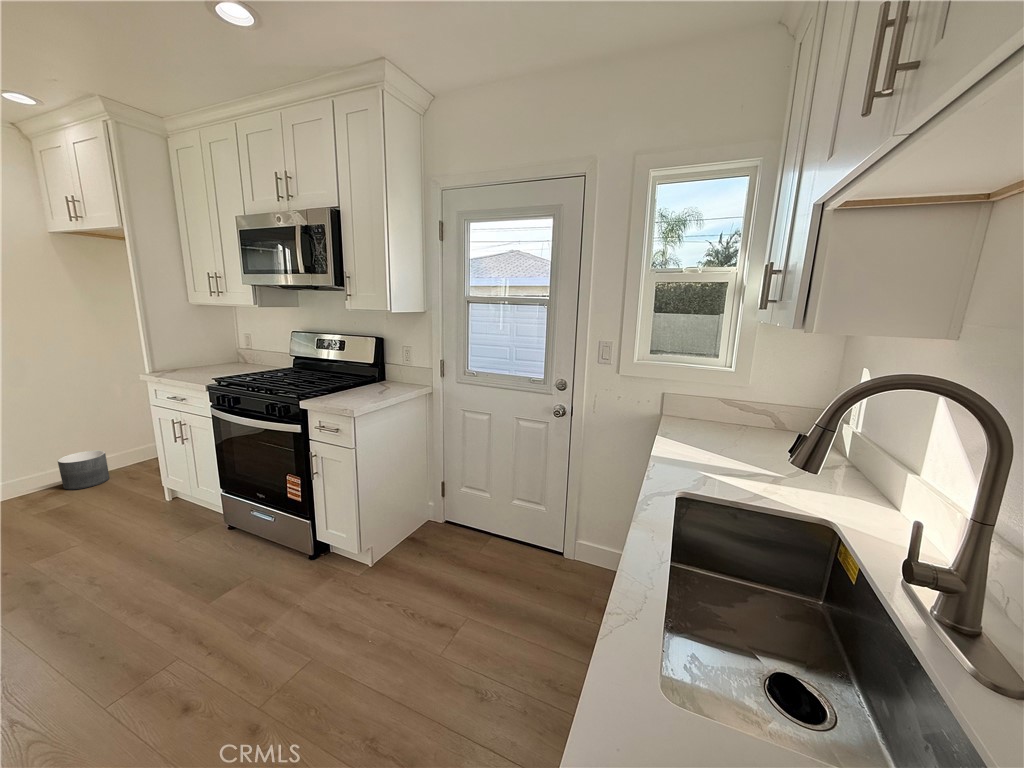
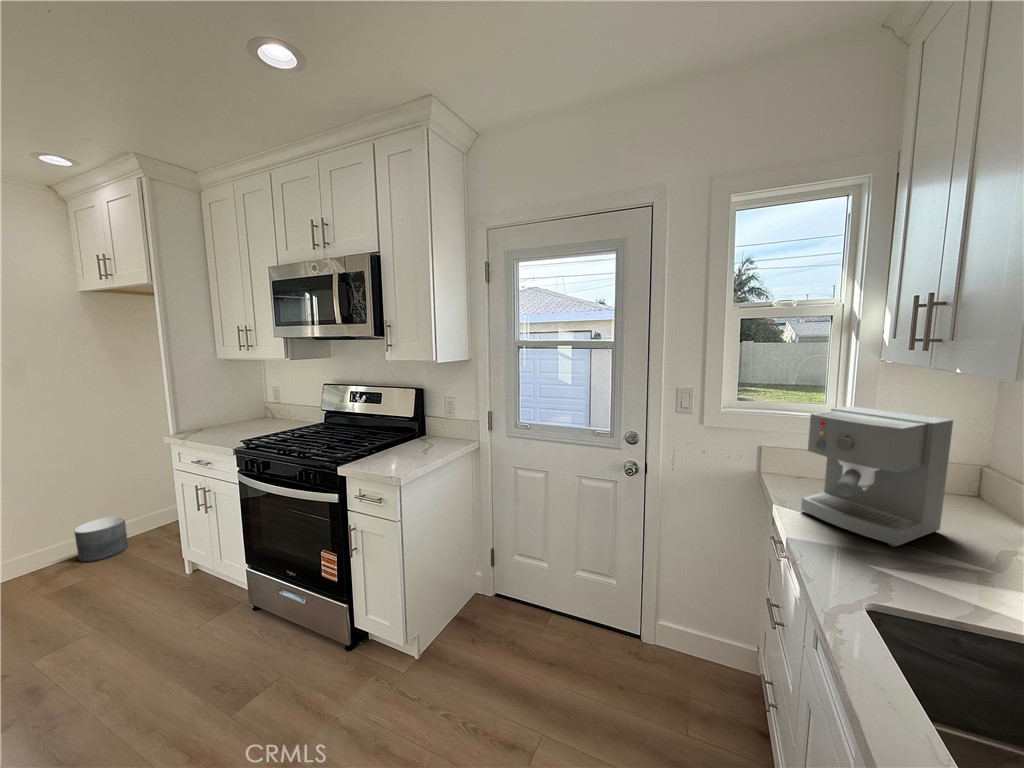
coffee maker: none [676,358,786,463] -> present [801,406,953,547]

